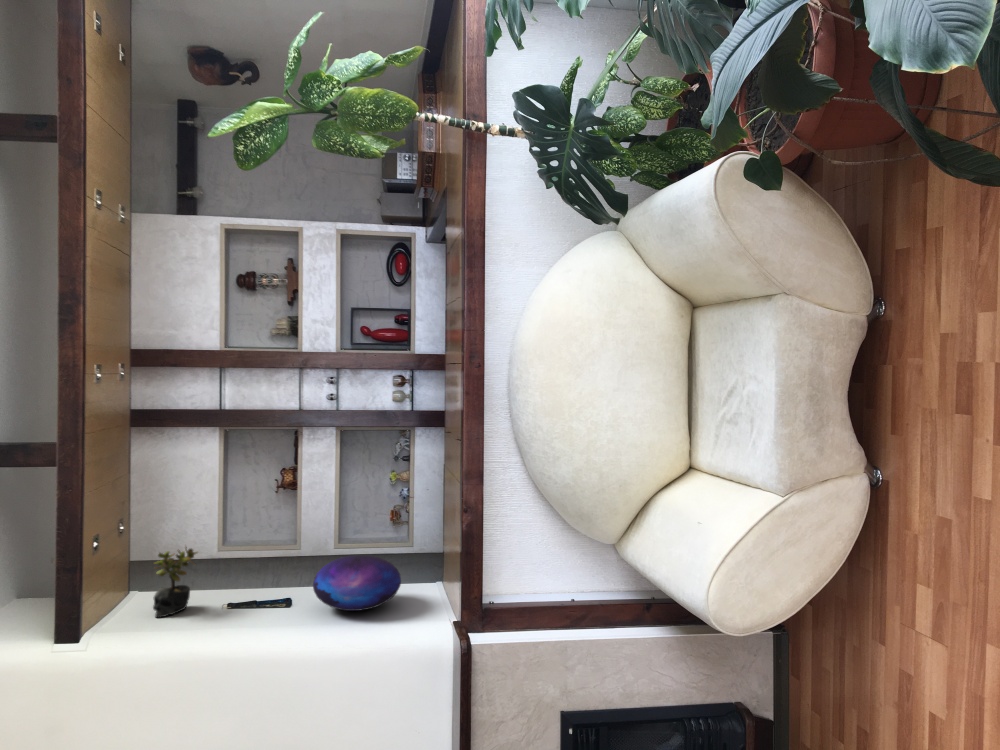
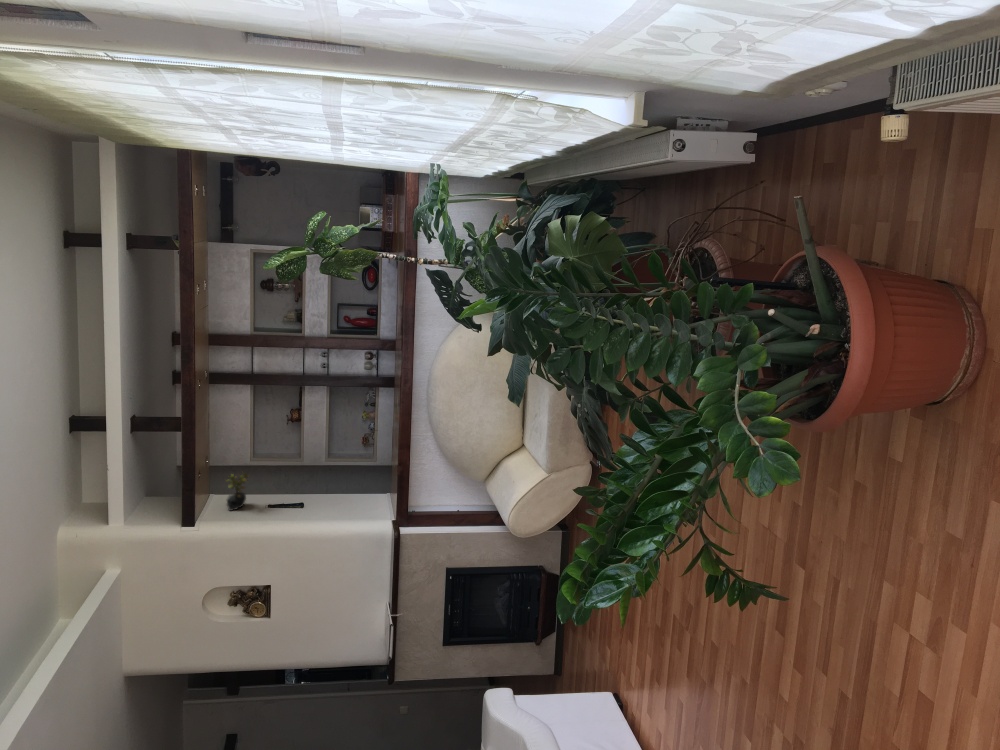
decorative orb: present [313,555,401,611] -> none [316,480,365,511]

